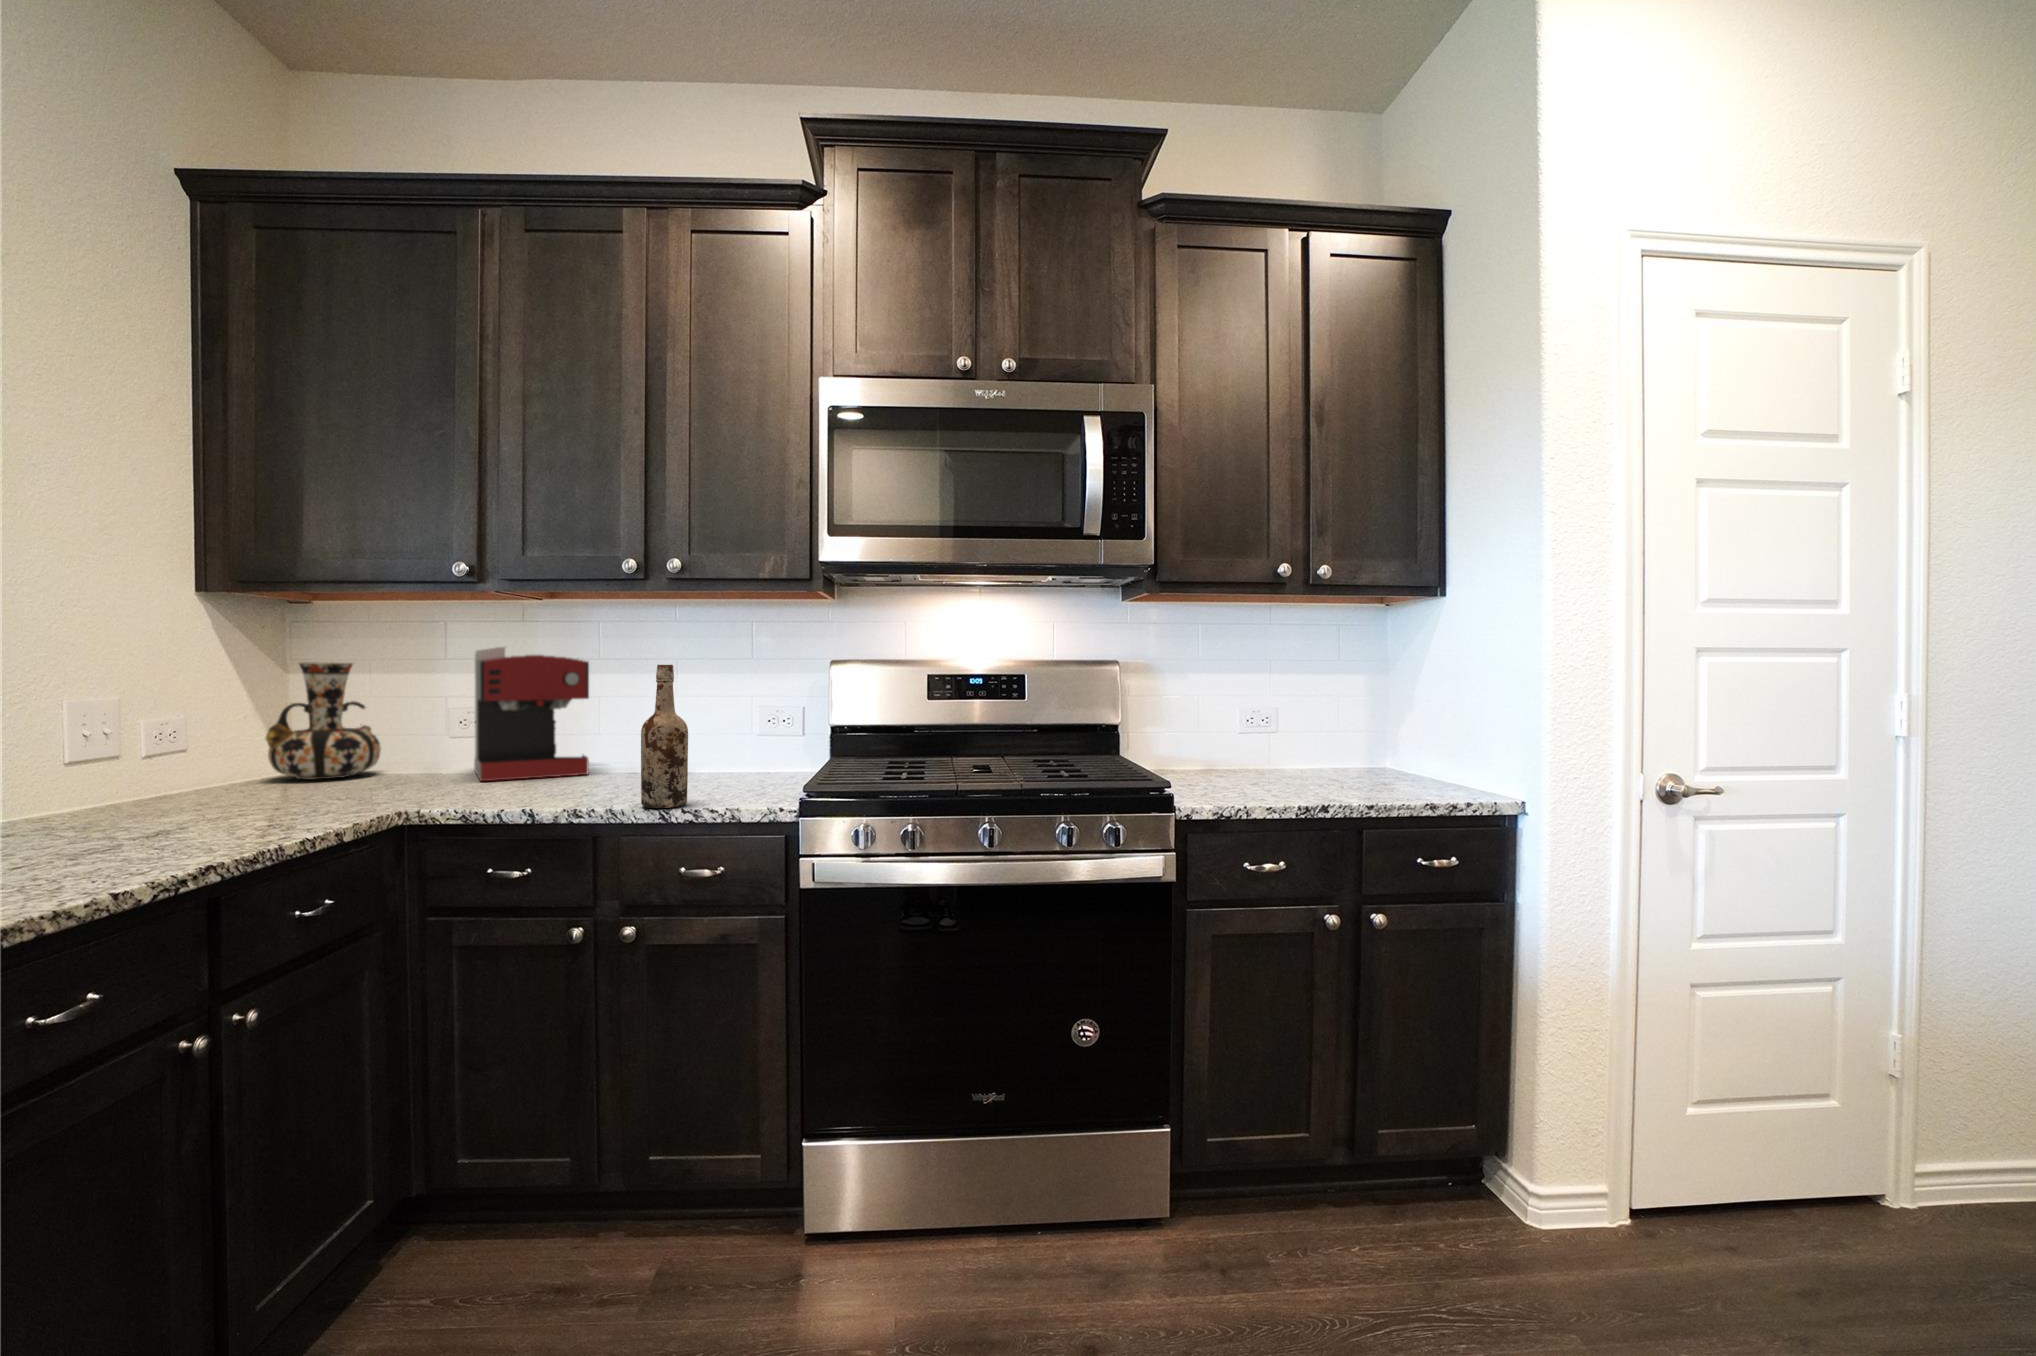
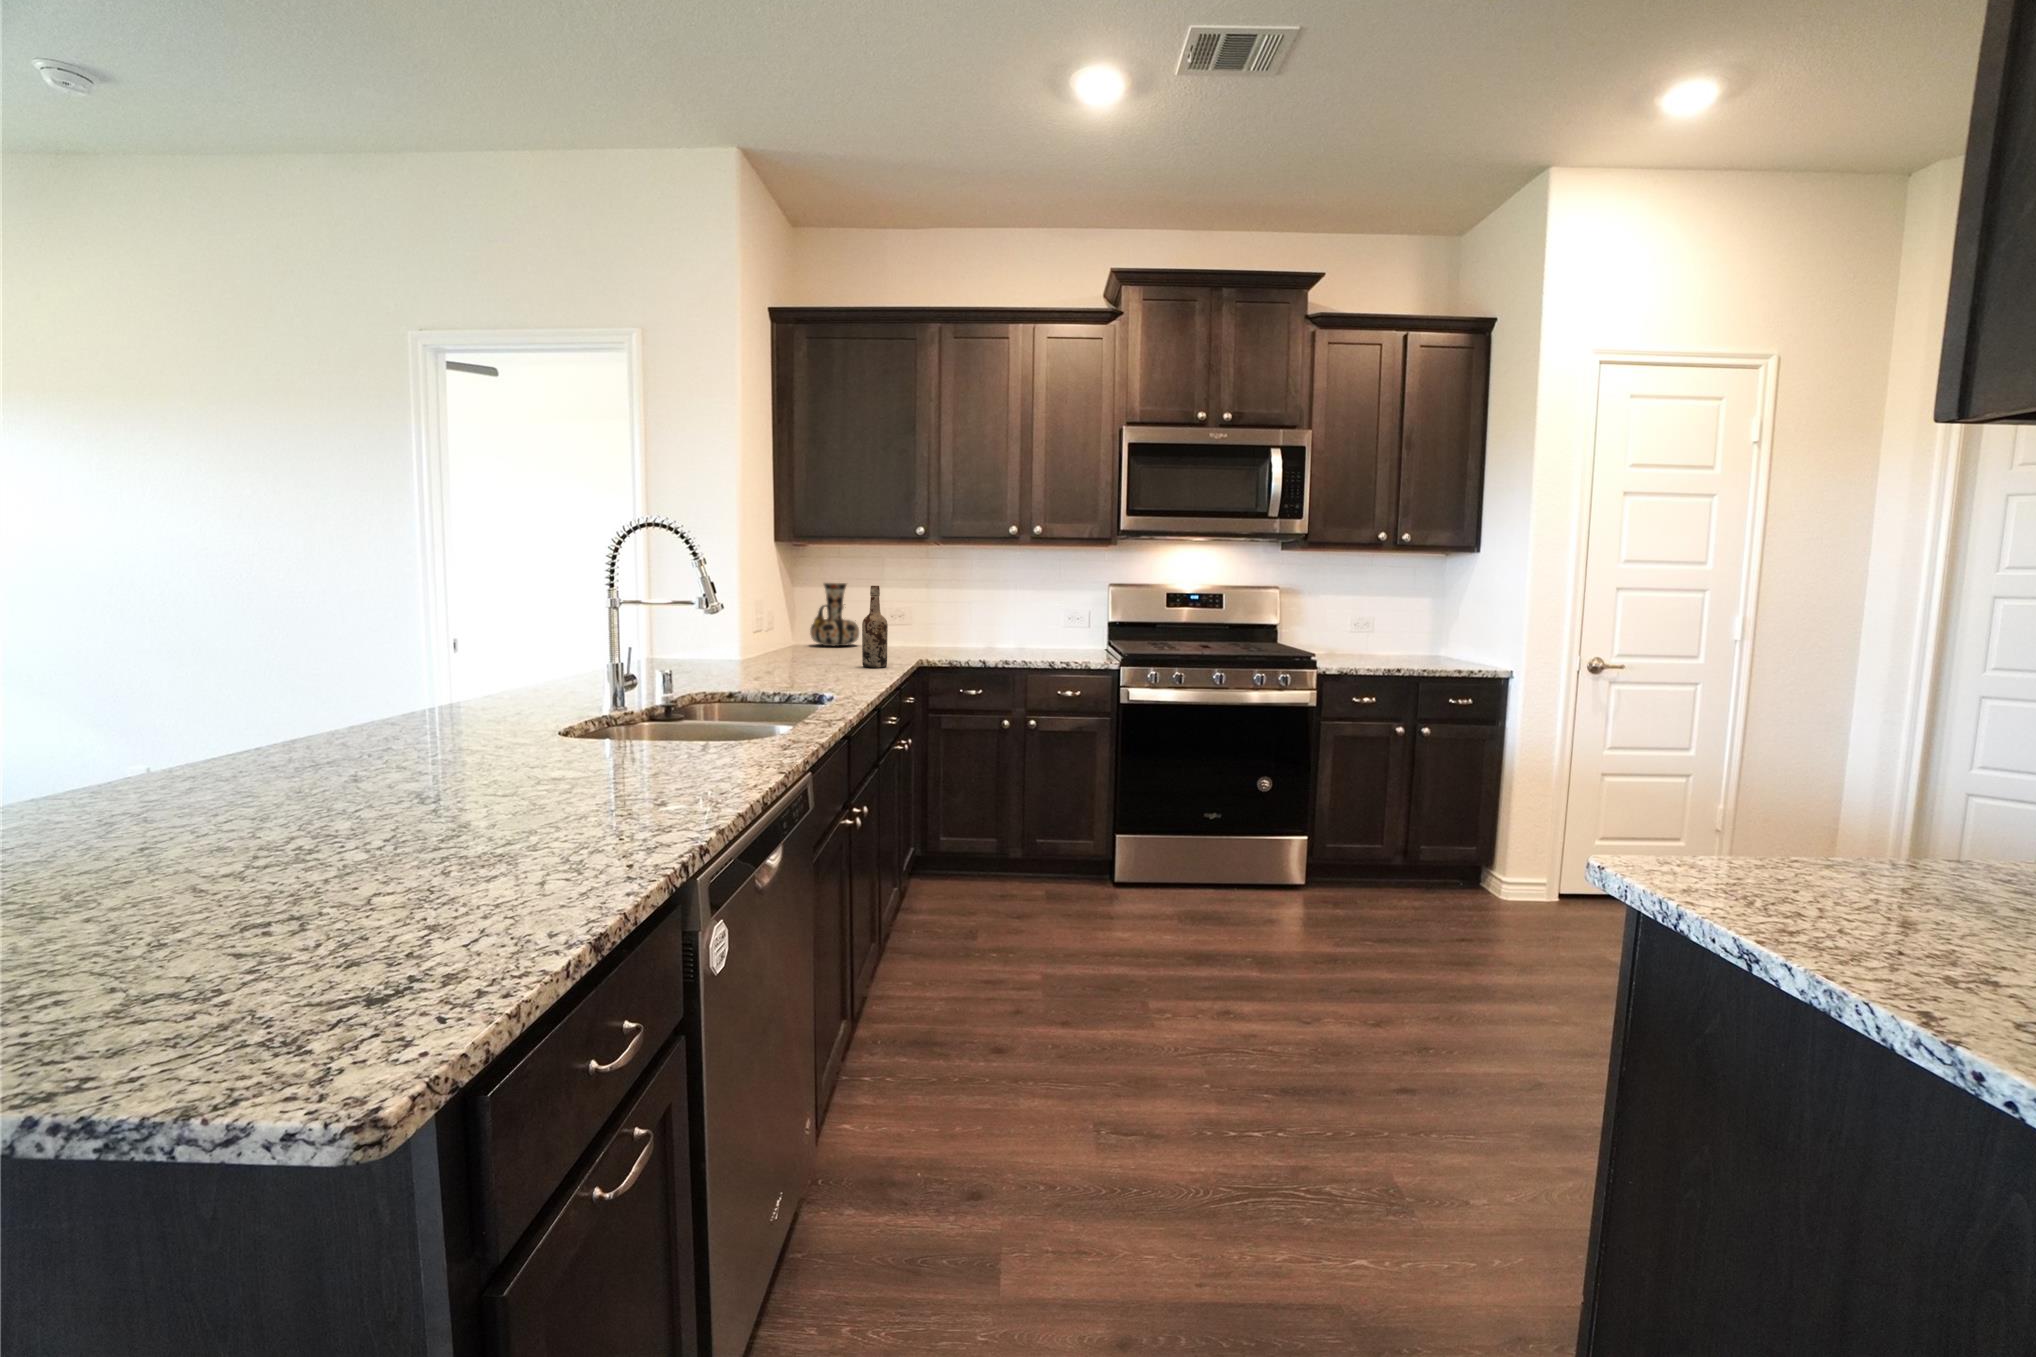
coffee maker: present [474,647,589,781] -> none [903,574,974,649]
wine bottle: present [641,665,688,808] -> present [862,586,888,668]

